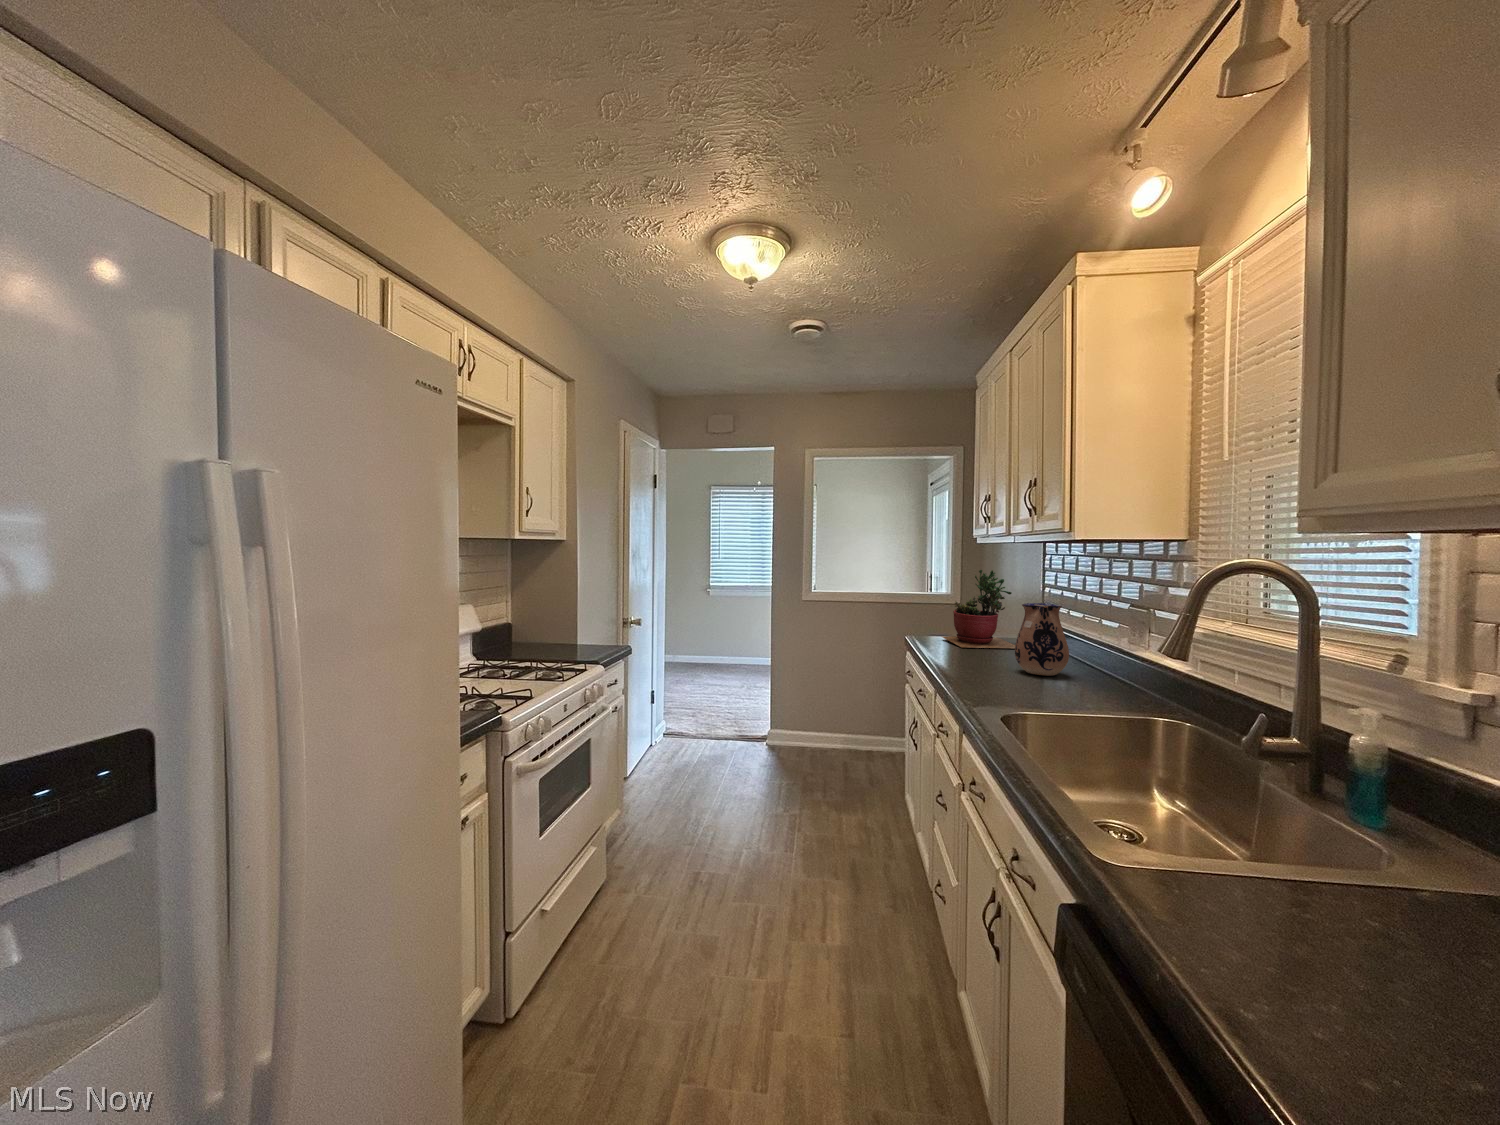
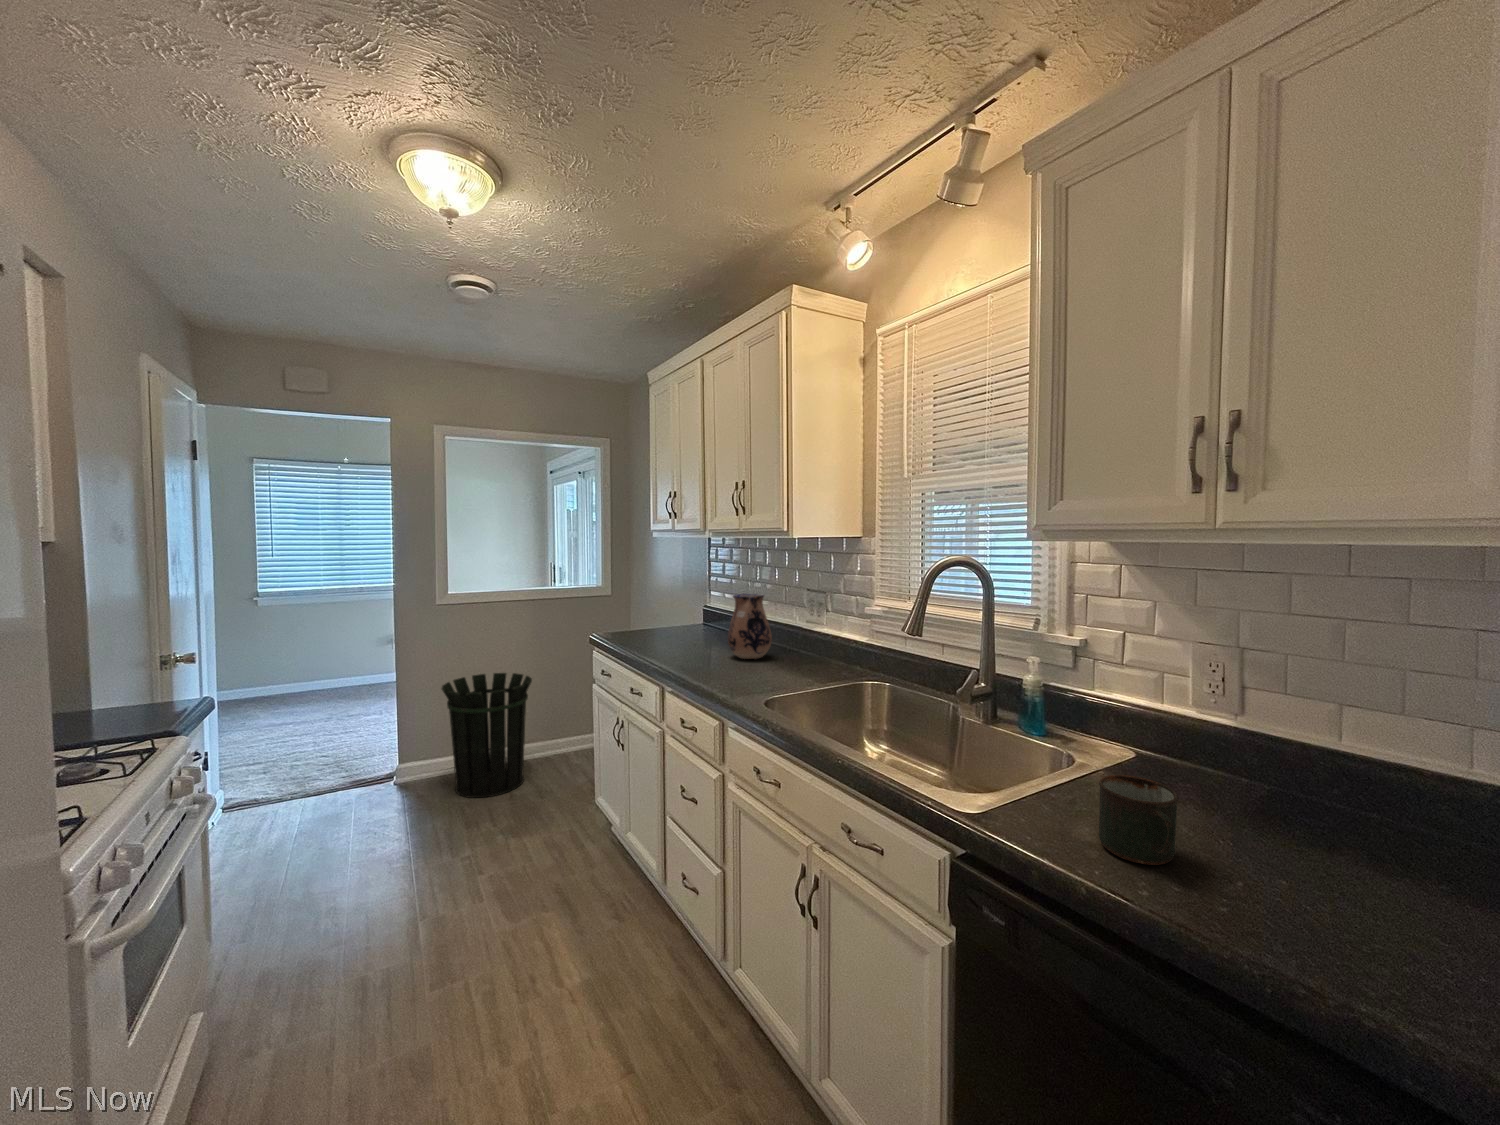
succulent plant: present [942,570,1015,648] -> none [631,562,709,641]
waste bin: none [796,663,870,771] -> present [442,673,532,798]
mug: none [1248,856,1387,1007] -> present [1099,775,1179,865]

